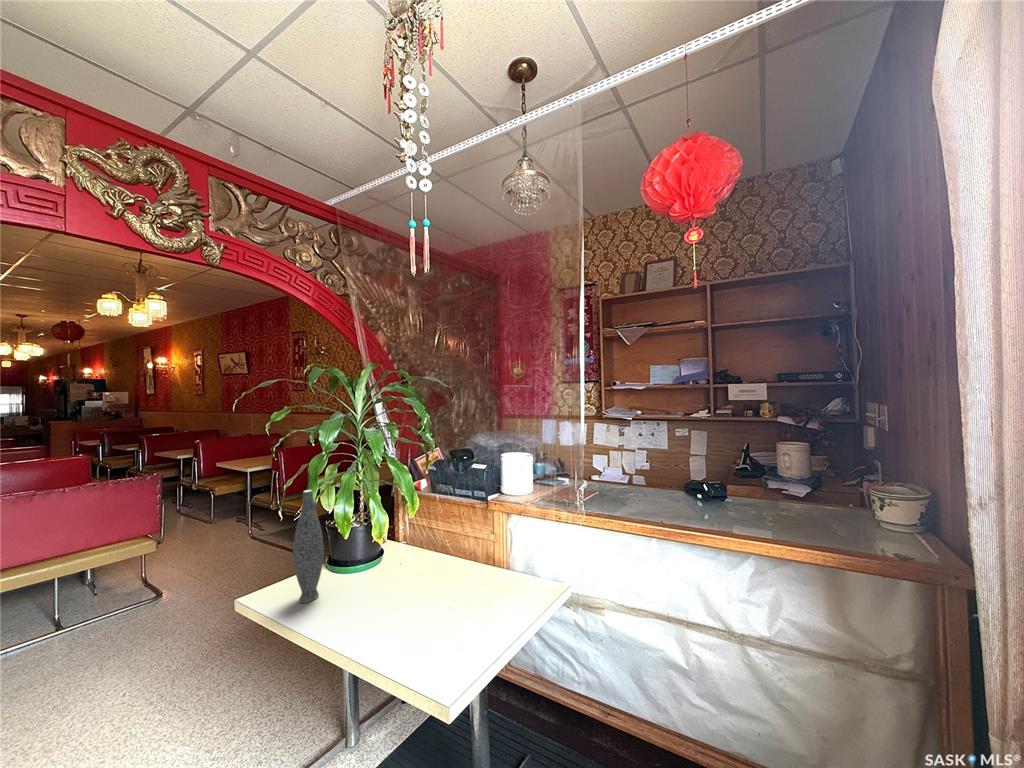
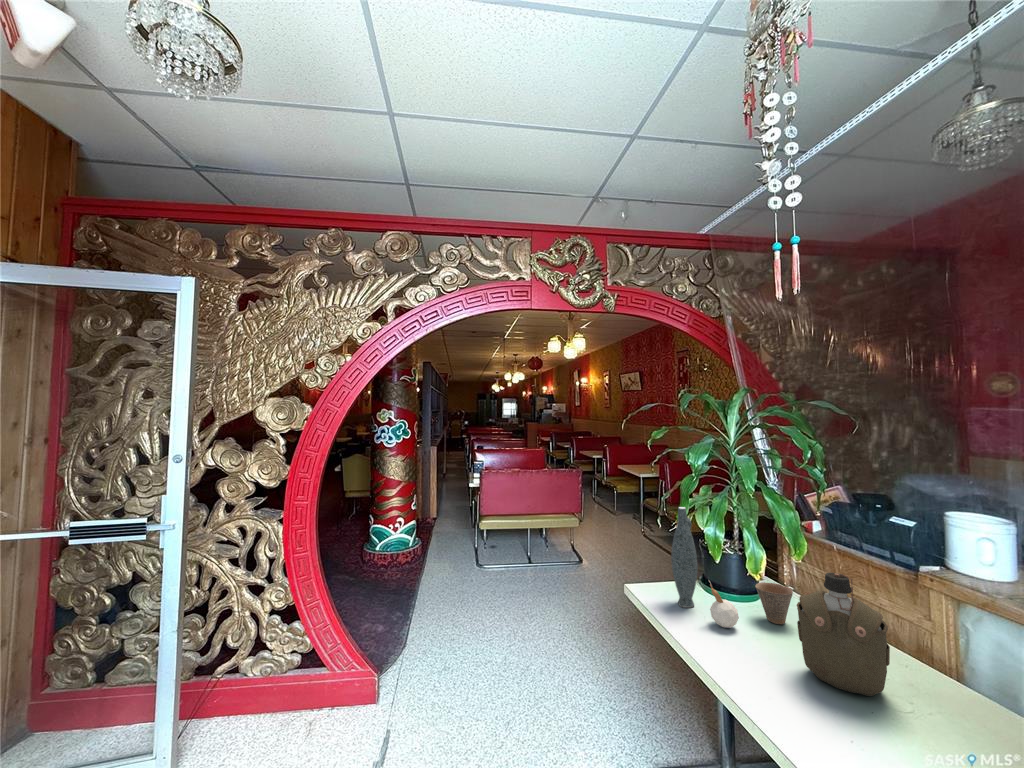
water bottle: none [420,517,482,616] -> present [797,573,890,696]
cup: none [380,542,411,580] -> present [755,582,793,624]
candle: none [337,561,366,606] -> present [710,584,739,628]

